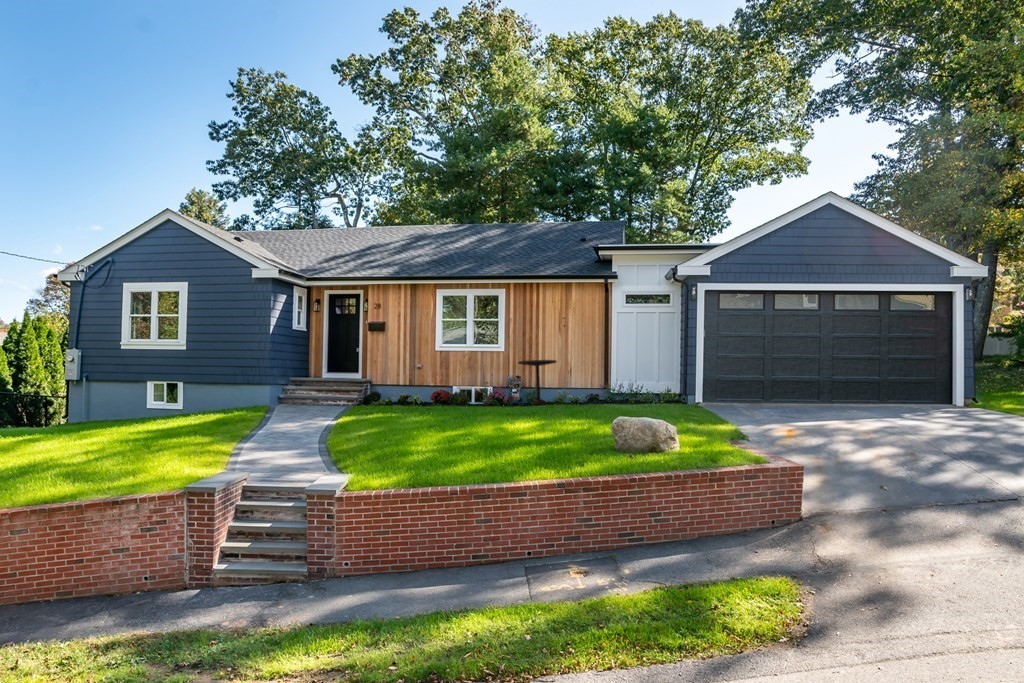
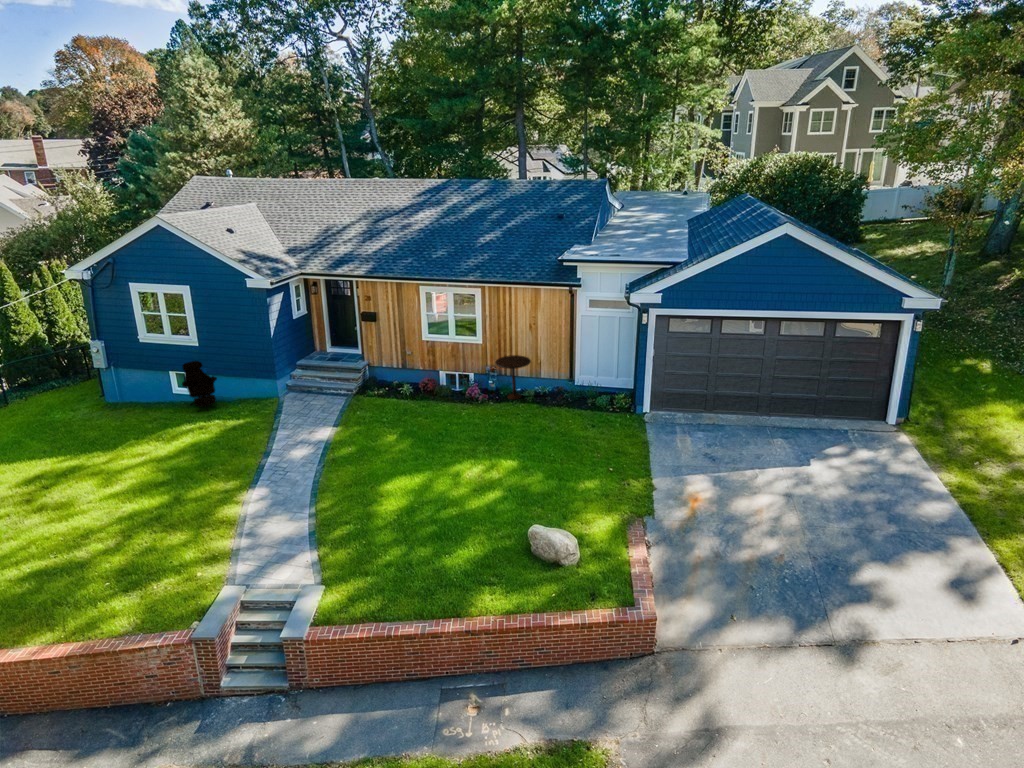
lounge chair: none [166,366,206,415] -> present [182,361,217,410]

